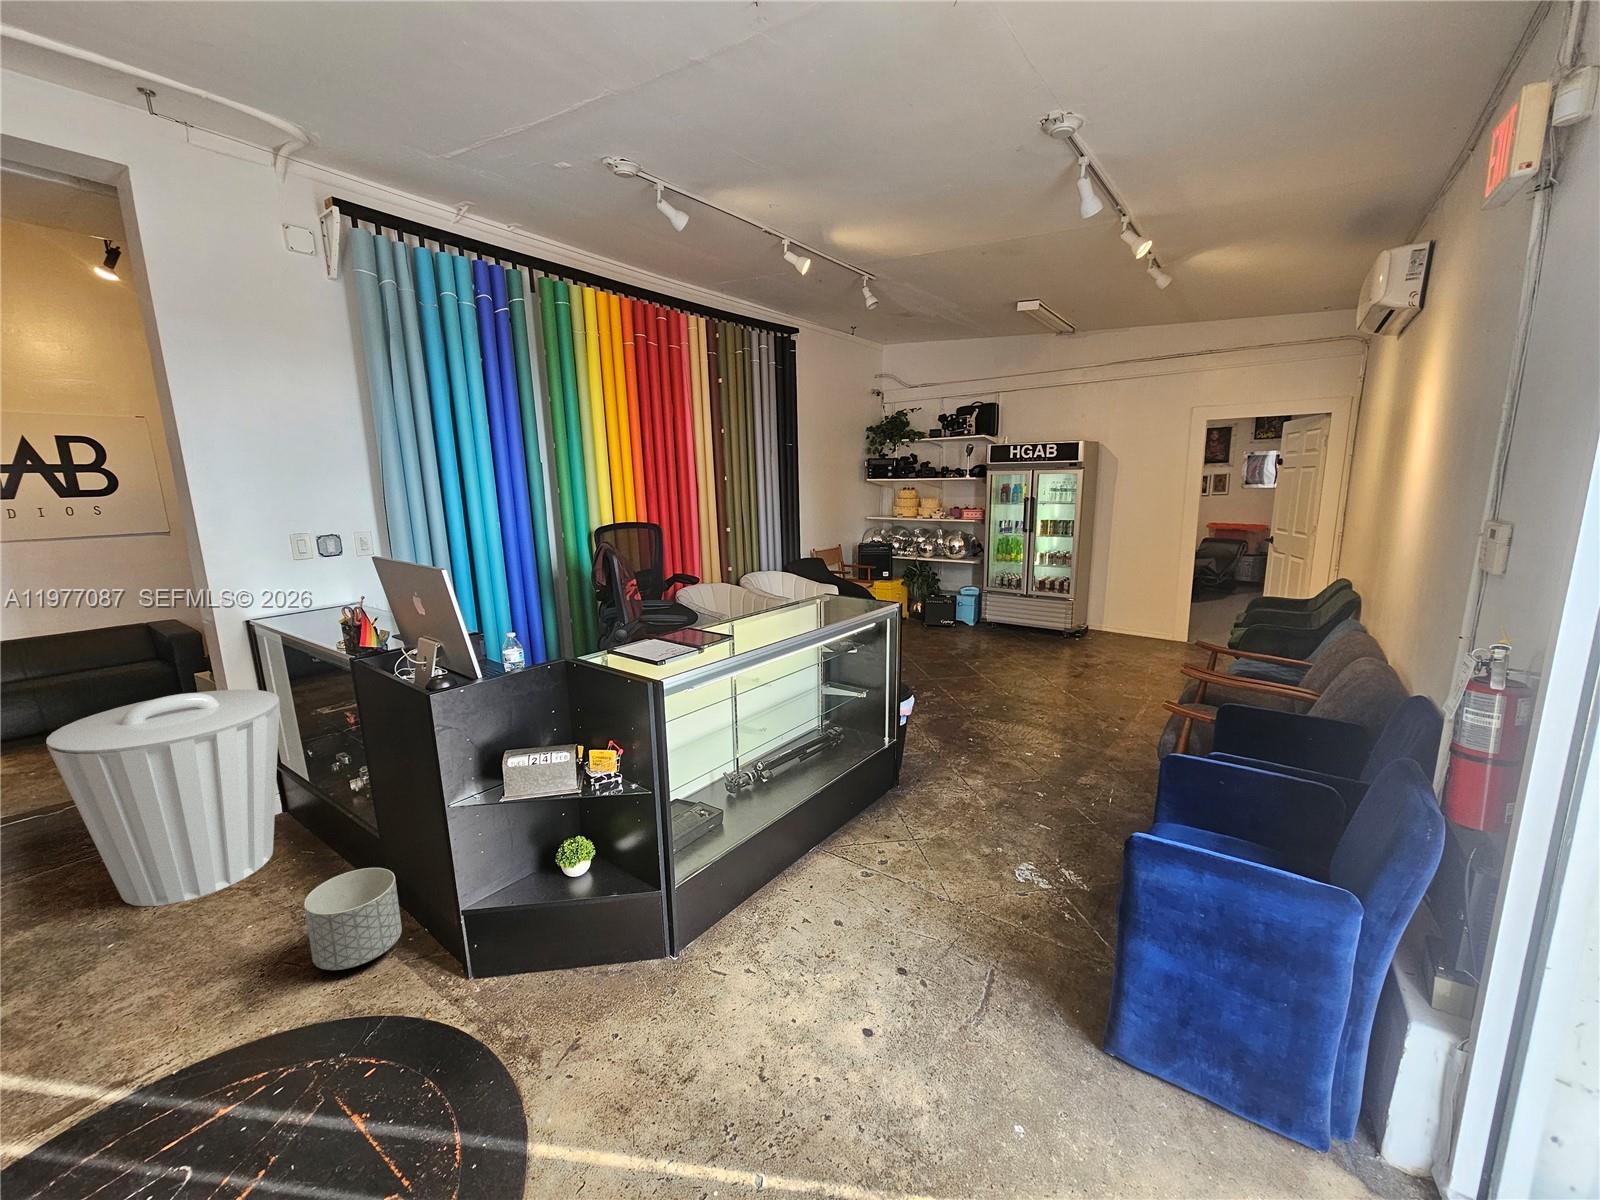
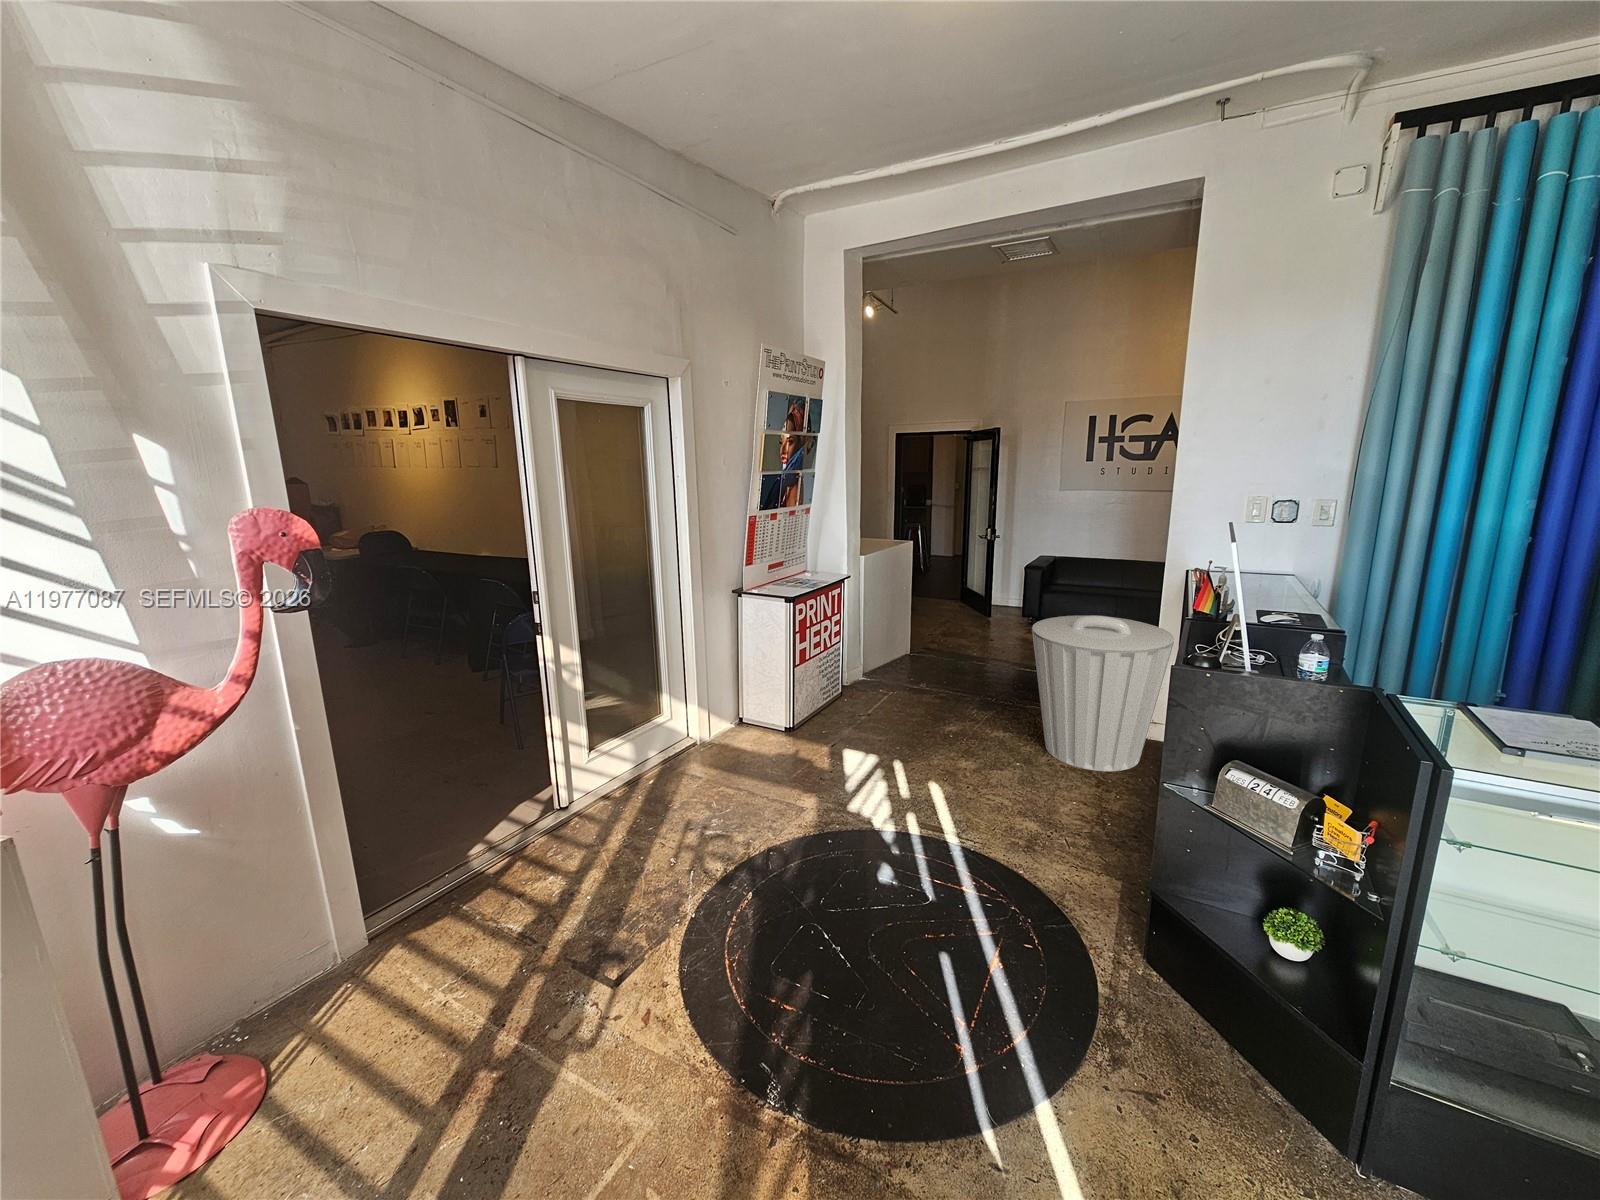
planter: present [304,868,402,970] -> none [1071,799,1148,884]

